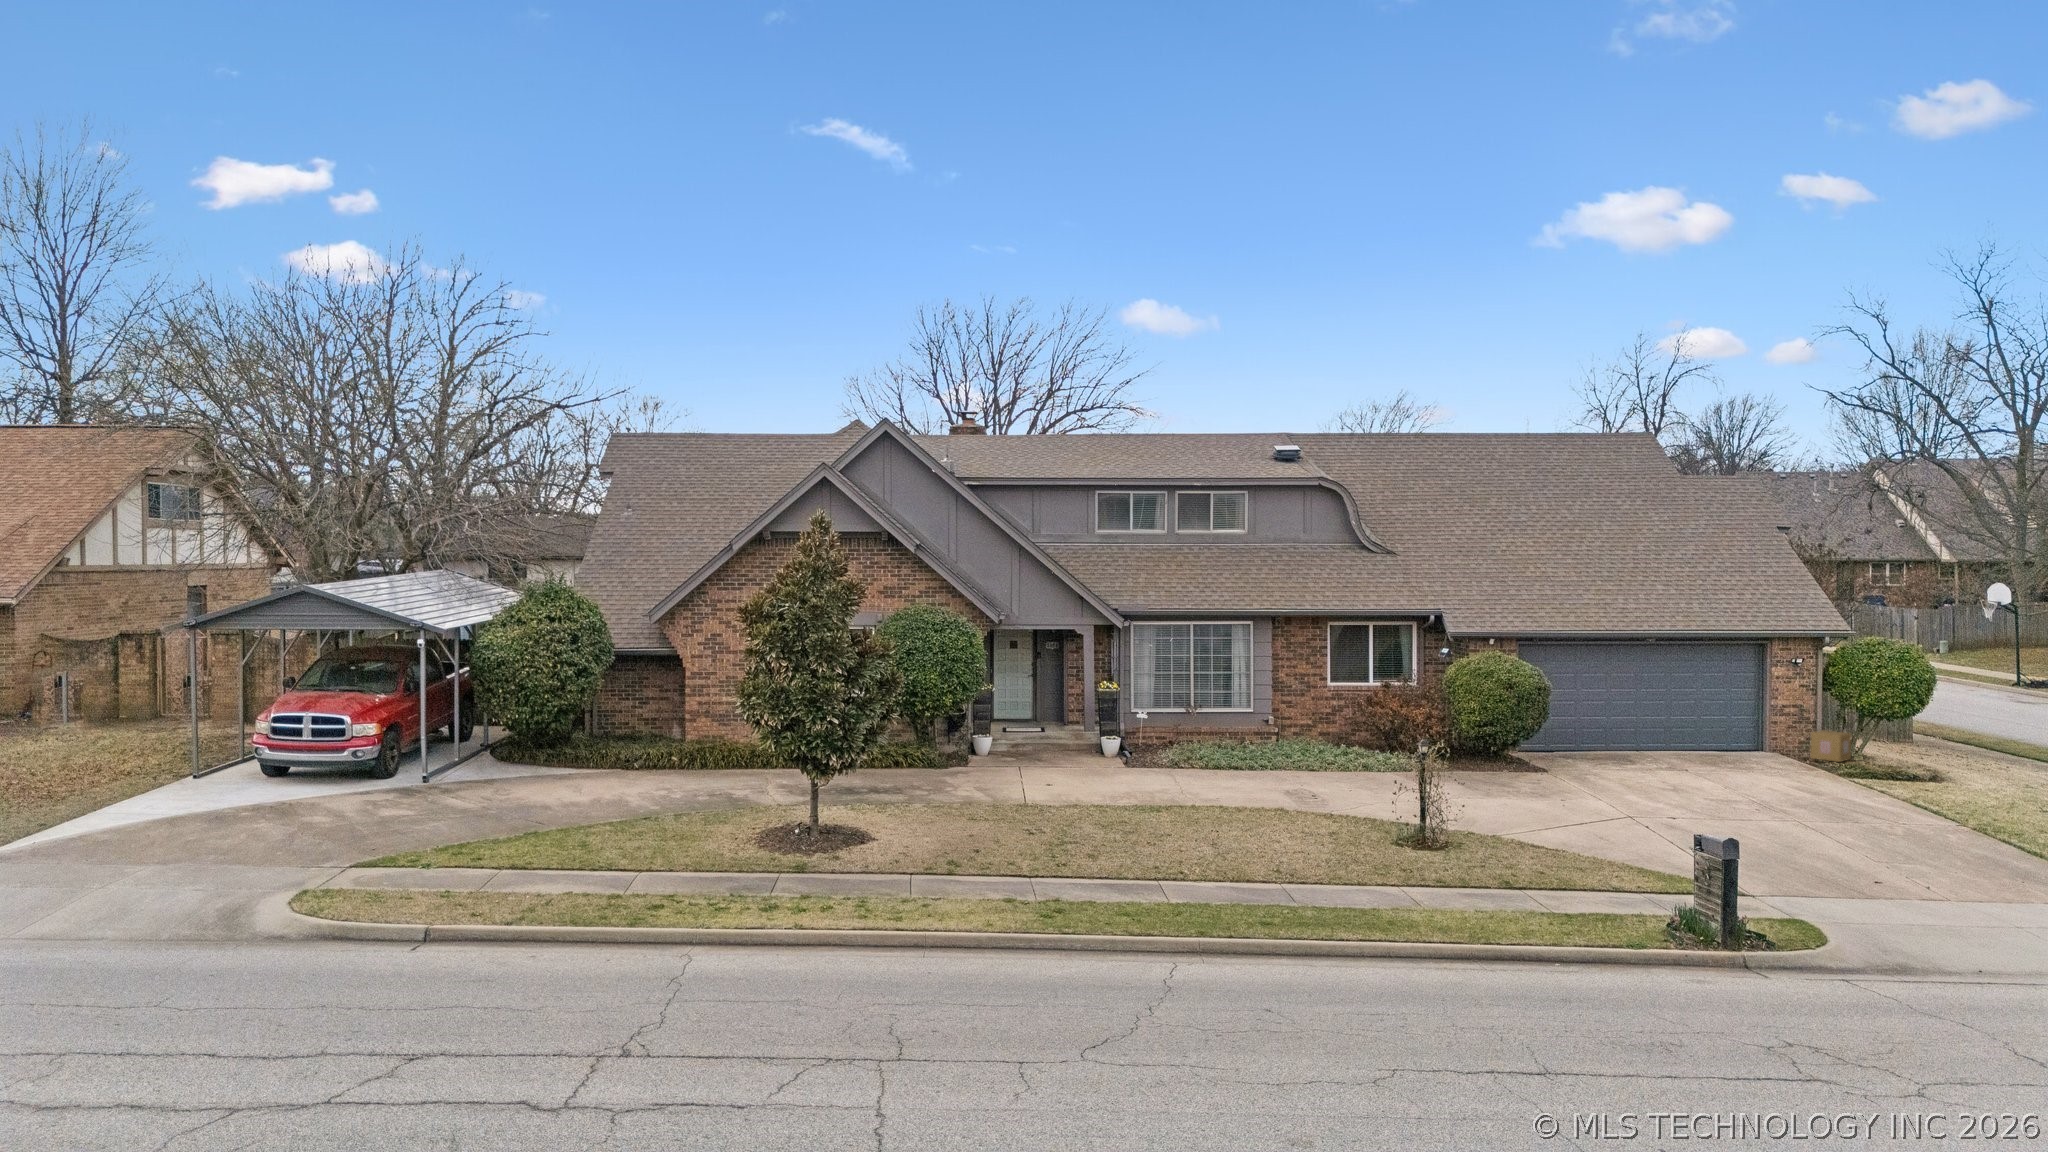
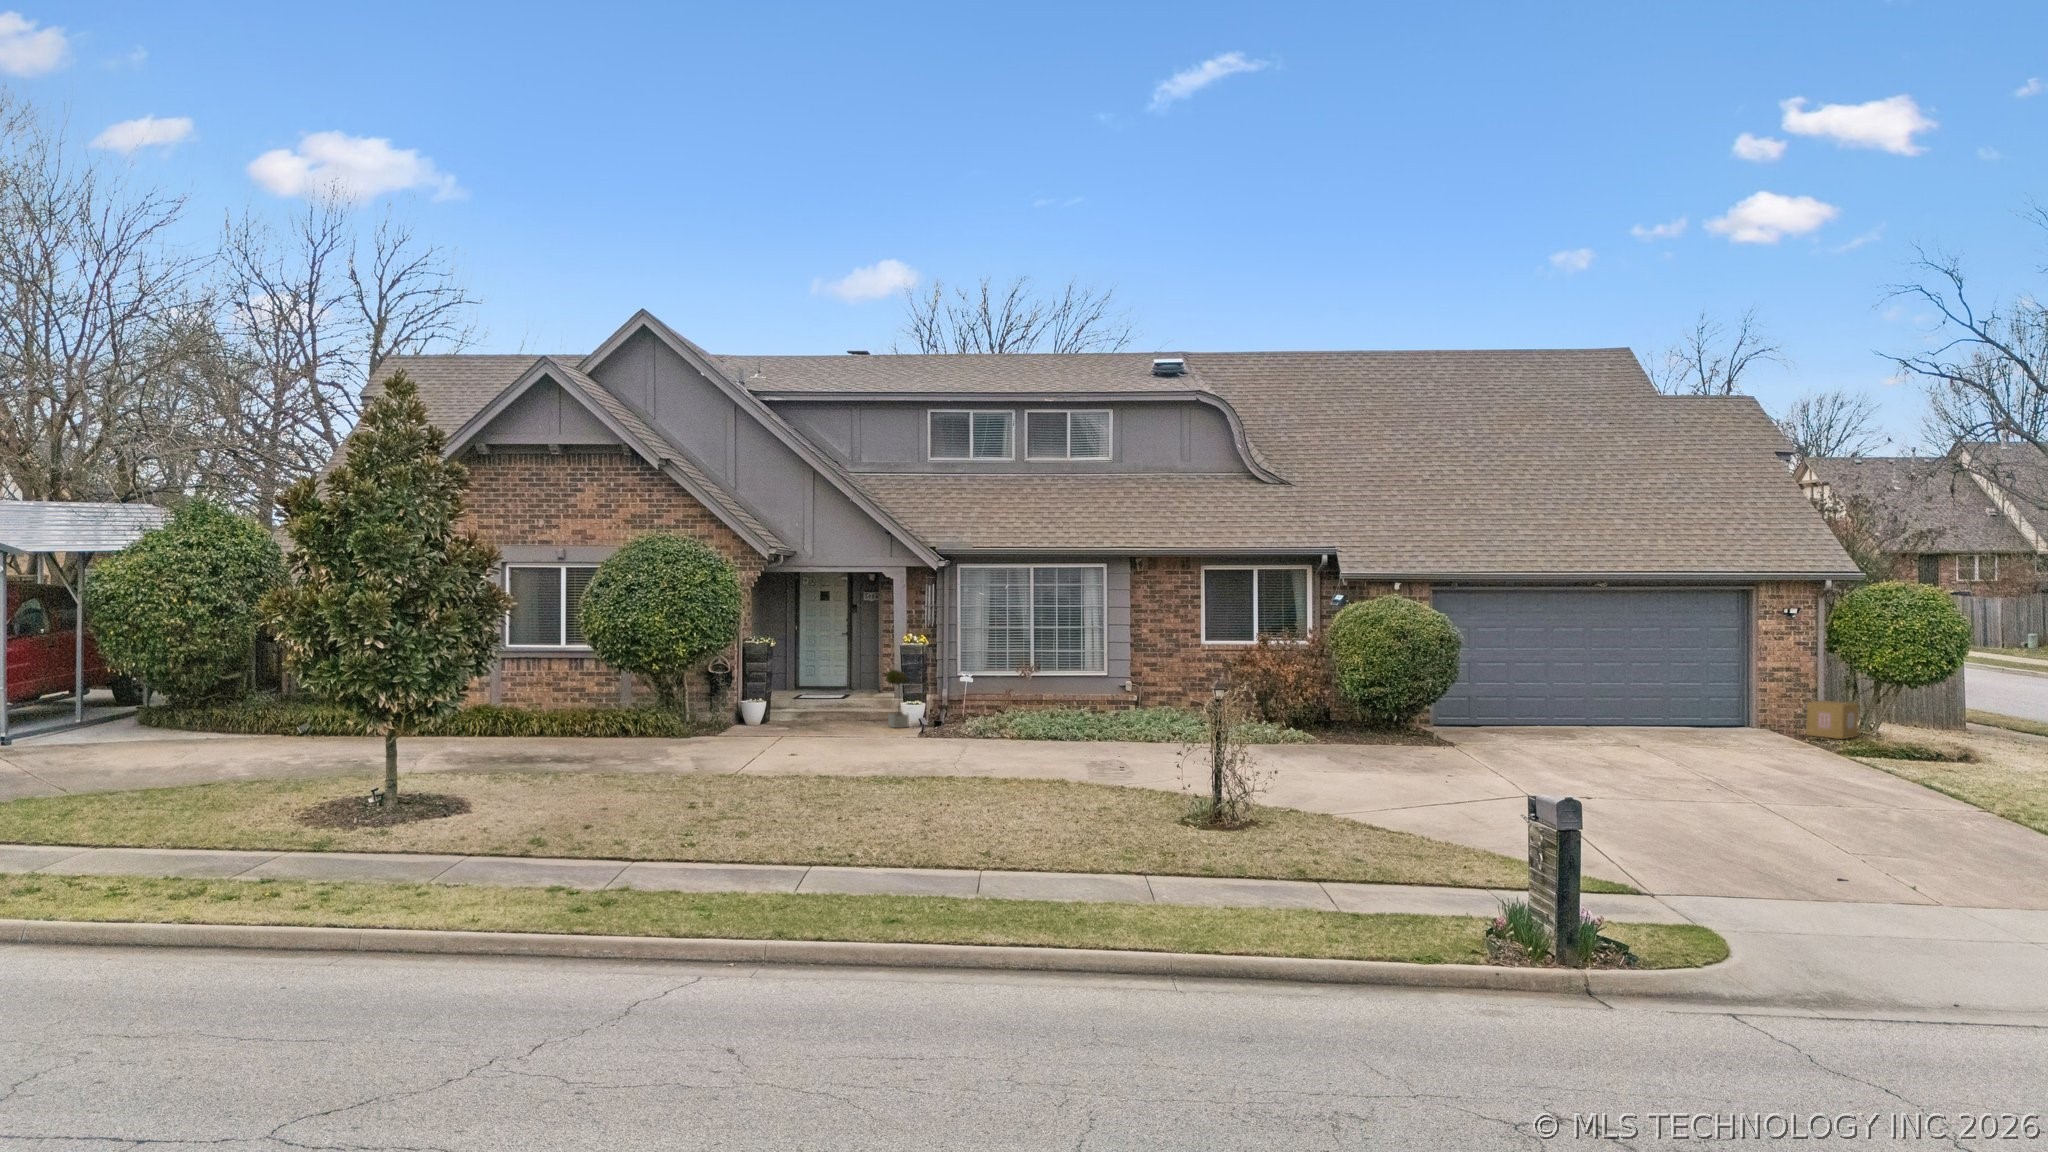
potted tree: none [1090,710,1108,757] -> present [886,670,909,728]

